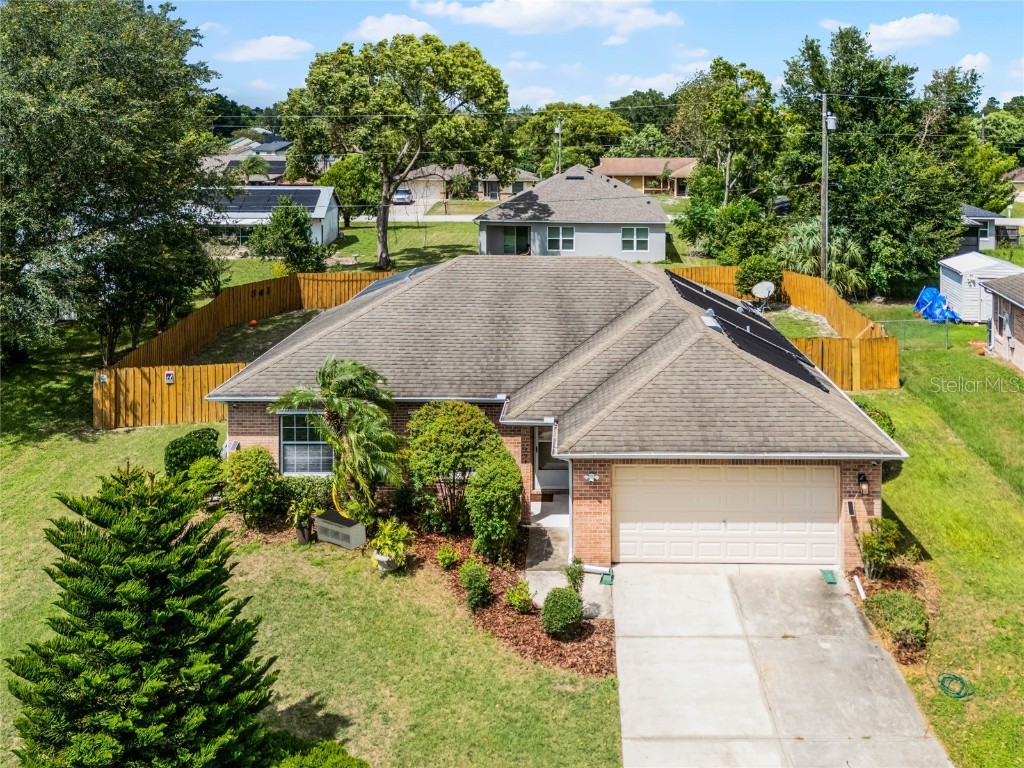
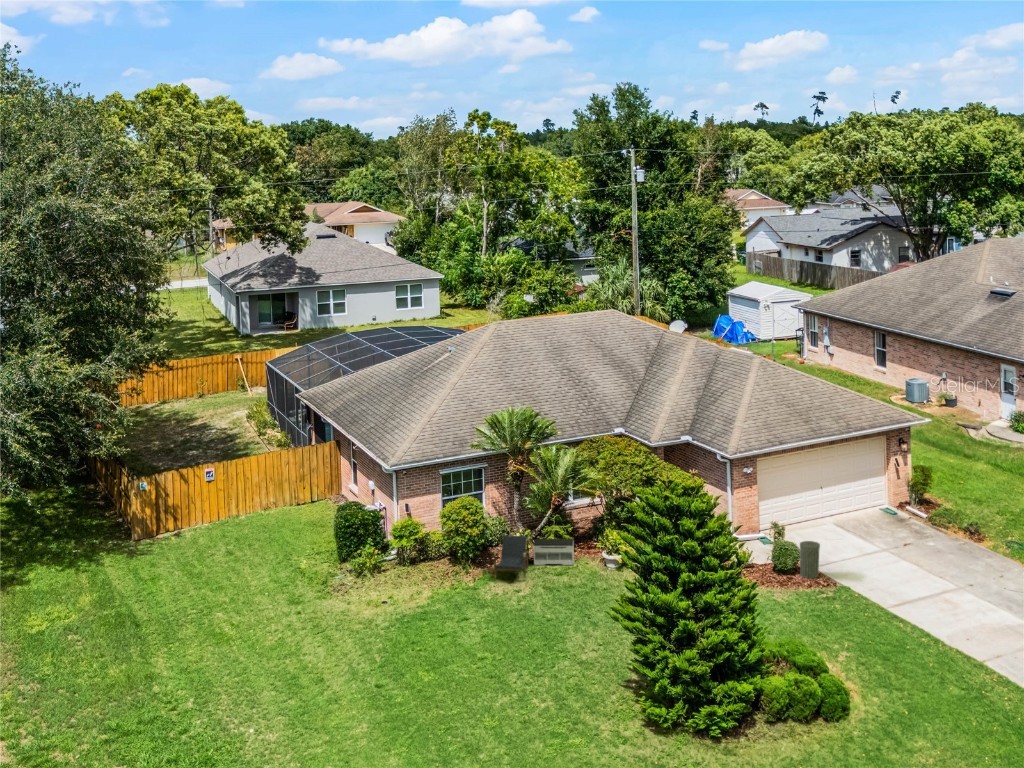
lounge chair: none [249,498,300,557] -> present [494,535,528,580]
trash can: none [564,600,592,656] -> present [800,541,820,578]

